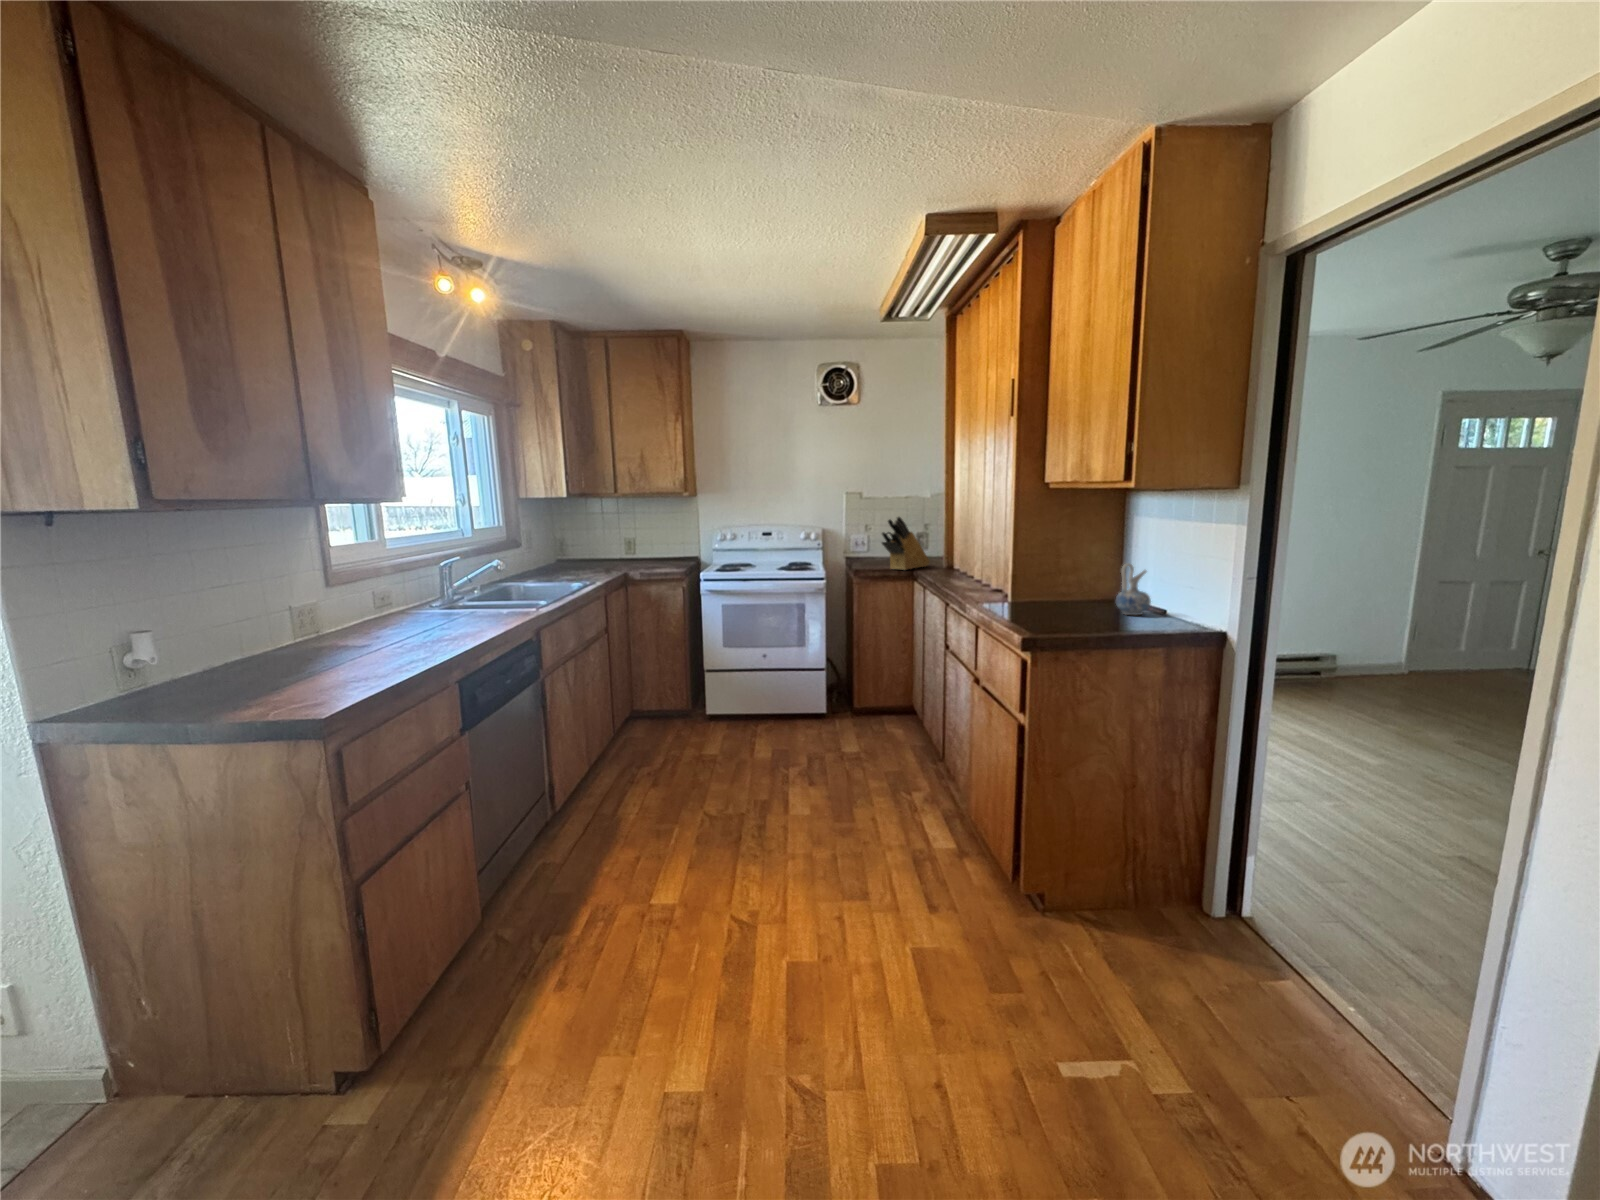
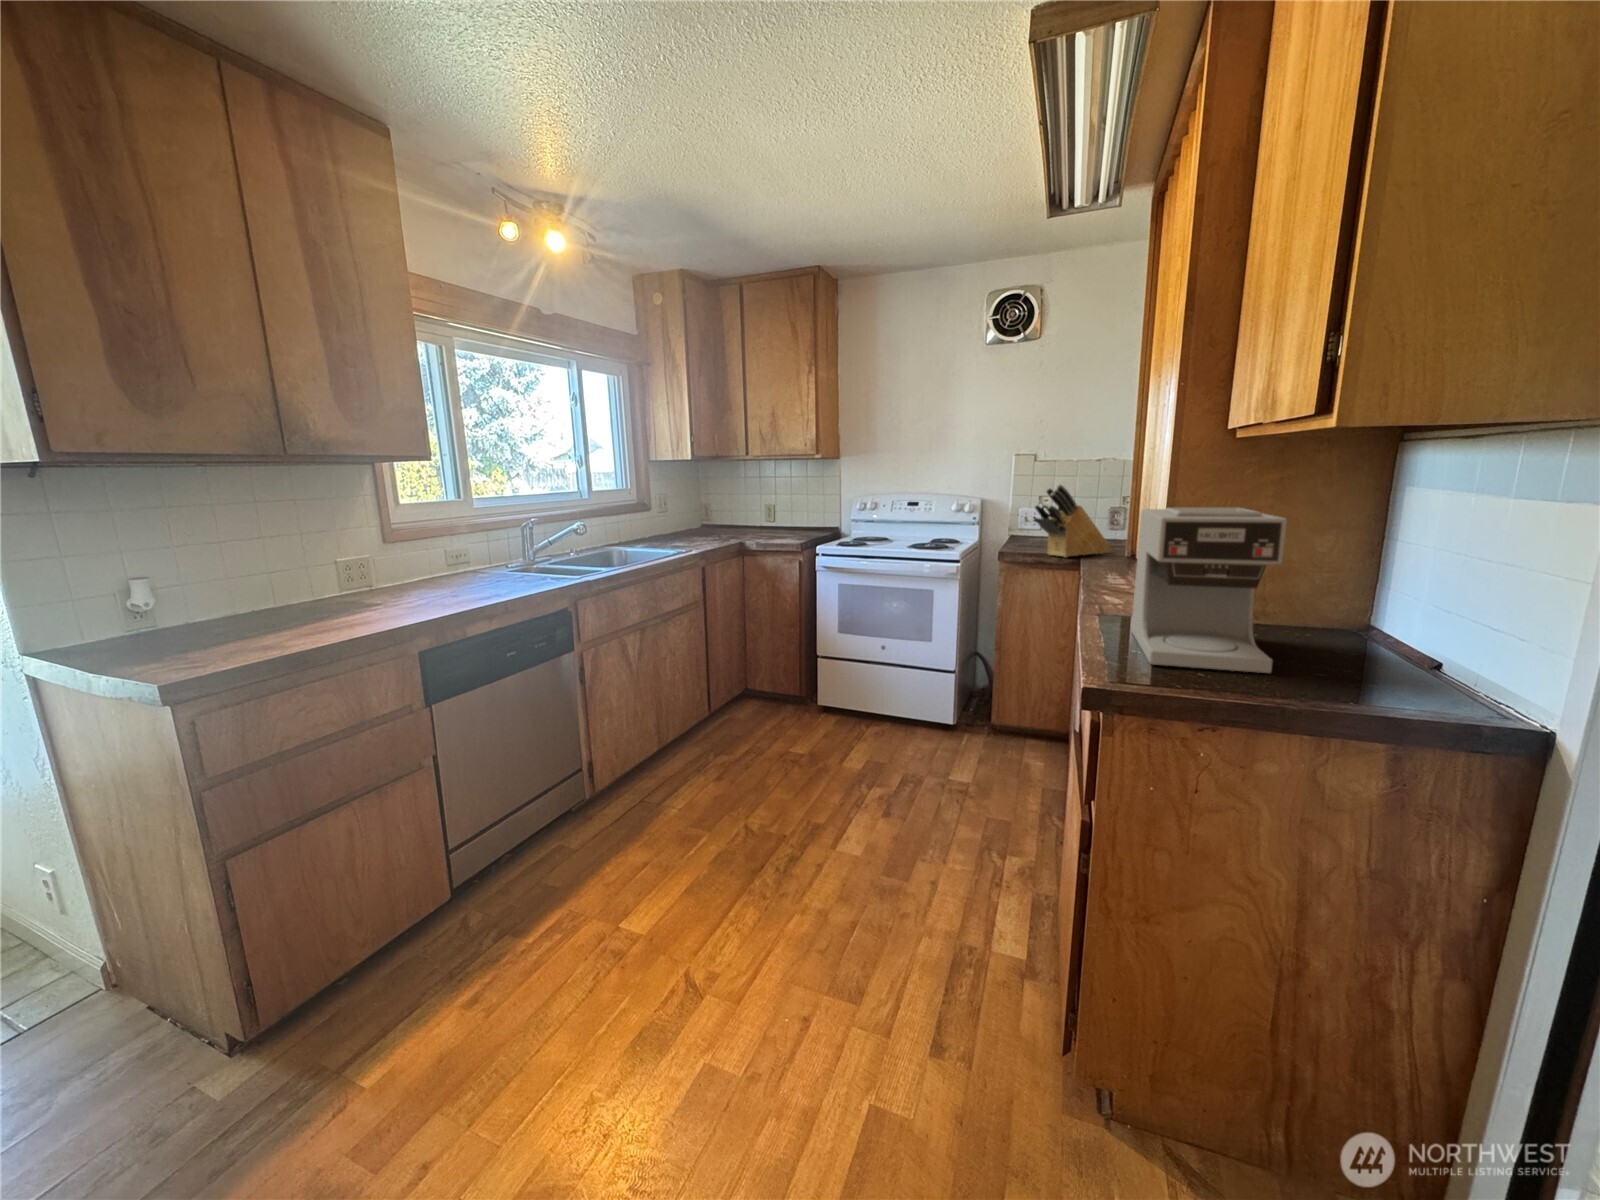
coffee maker: none [1006,530,1099,625] -> present [1131,508,1287,673]
ceramic pitcher: present [1116,563,1151,615] -> none [1331,572,1406,667]

